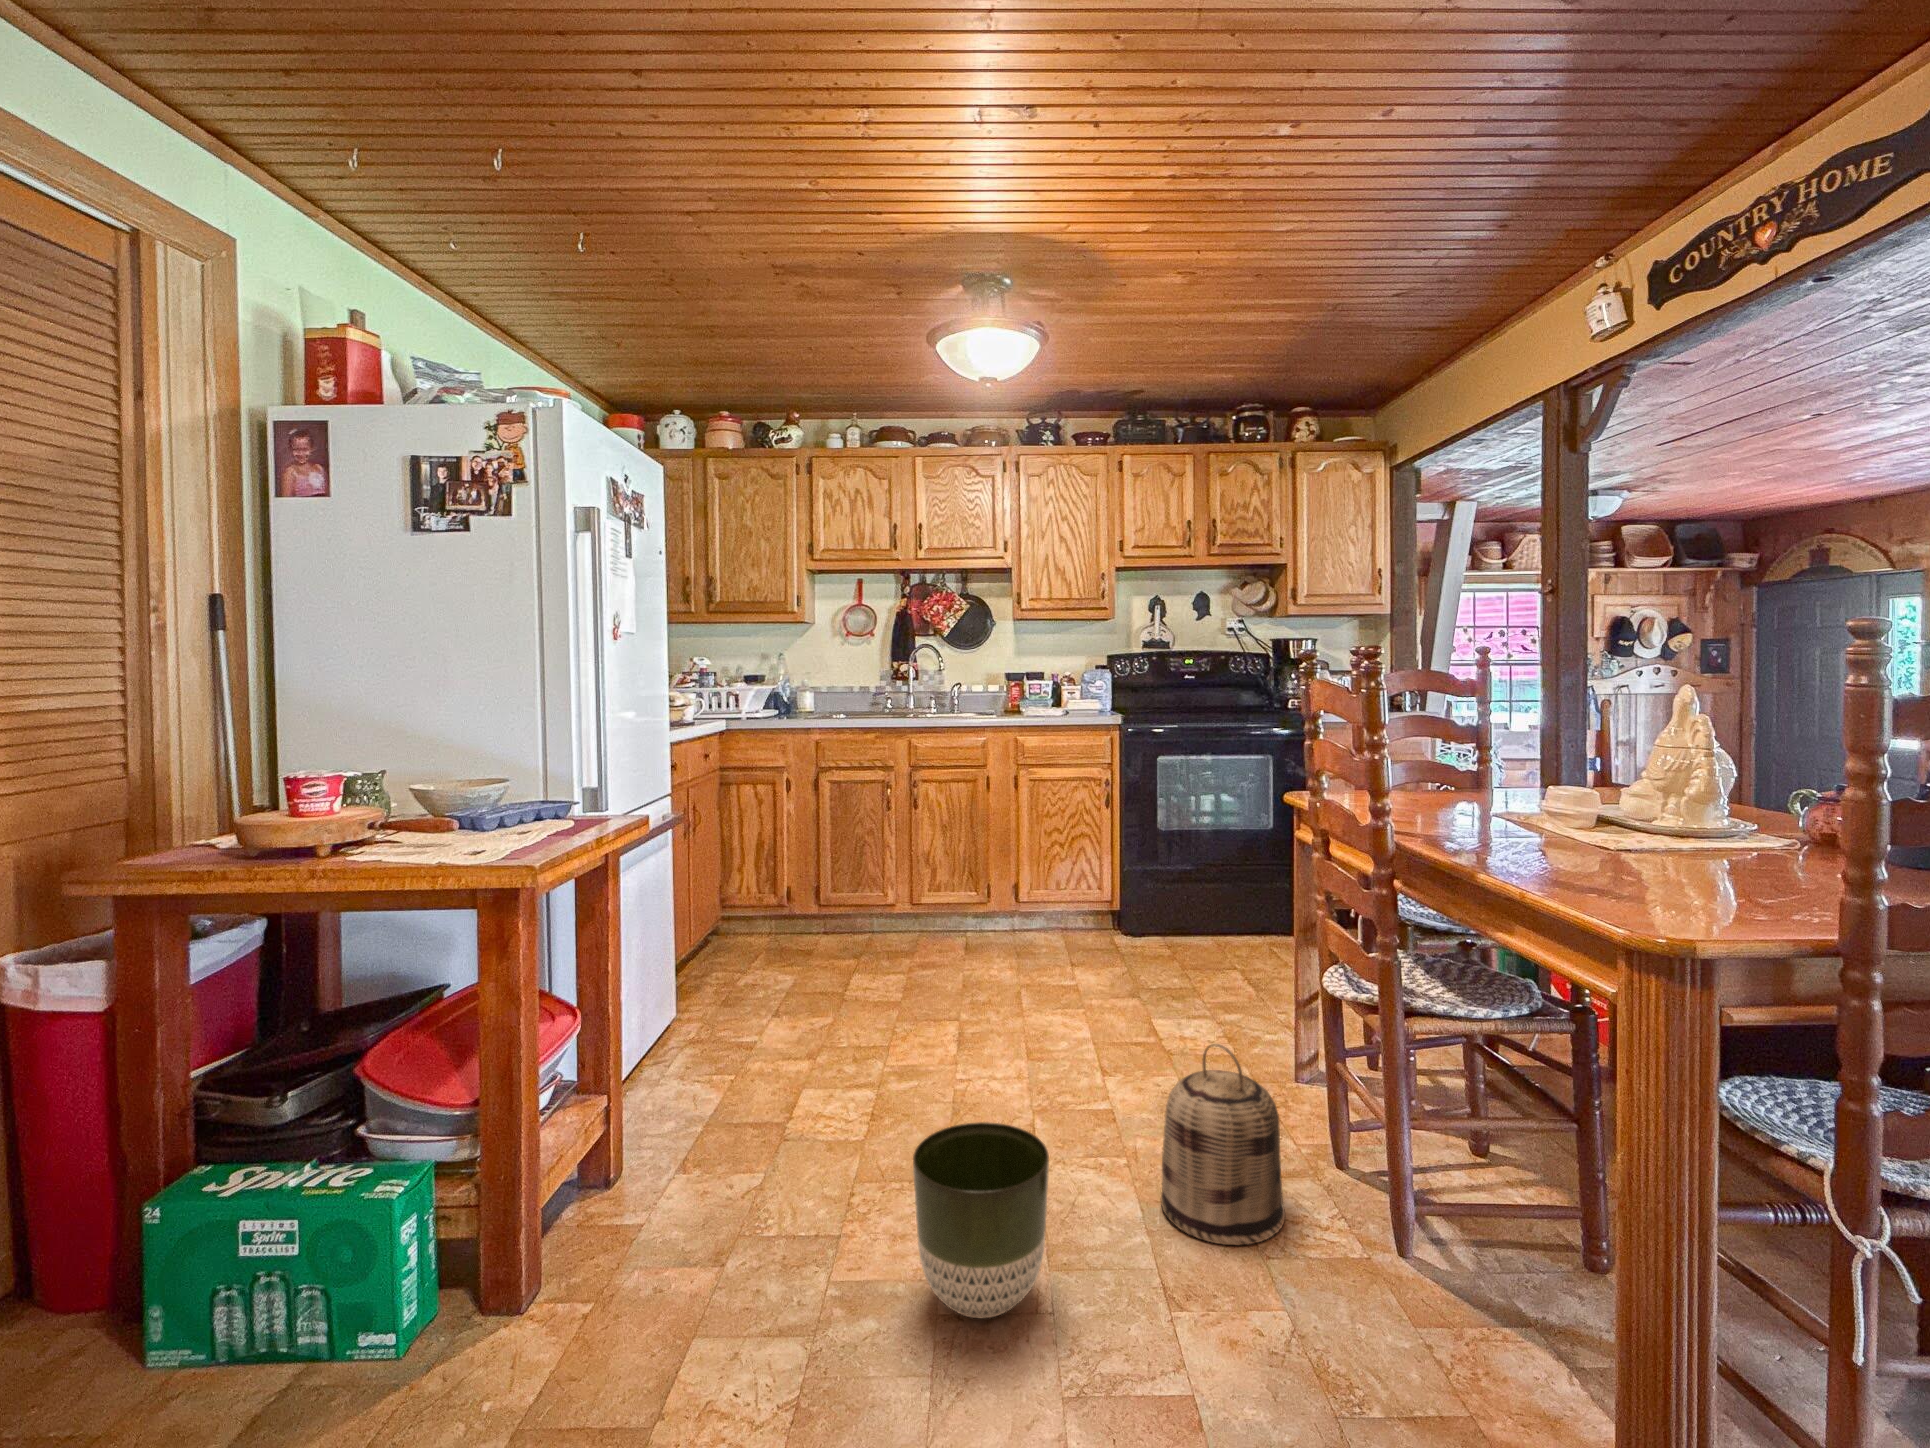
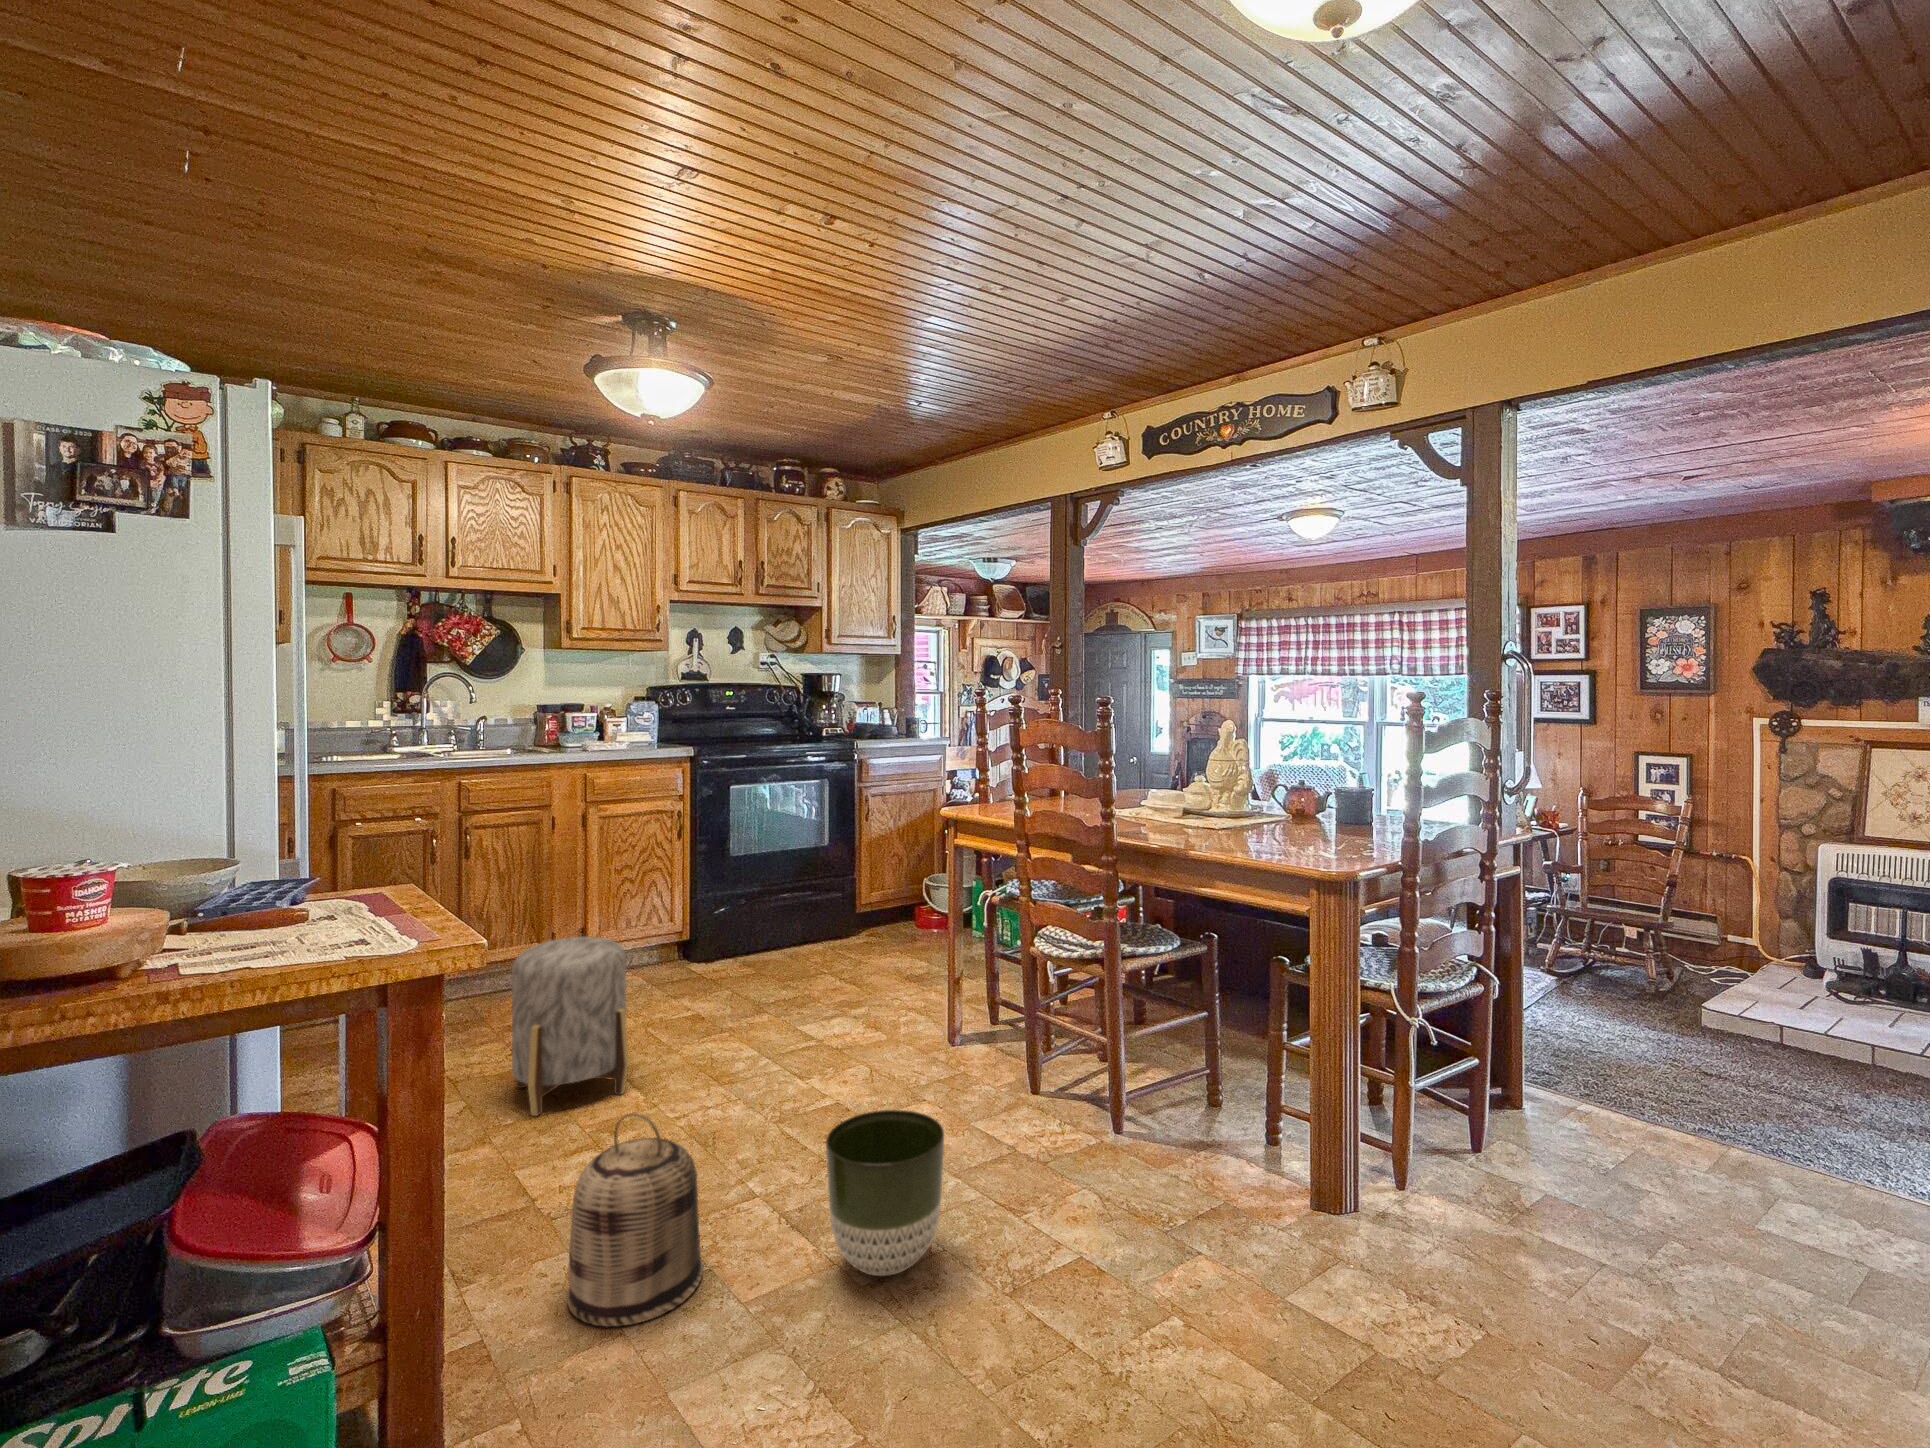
stool: none [867,882,964,1038] -> present [512,937,629,1116]
basket: present [1161,1044,1285,1245] -> present [567,1113,703,1327]

